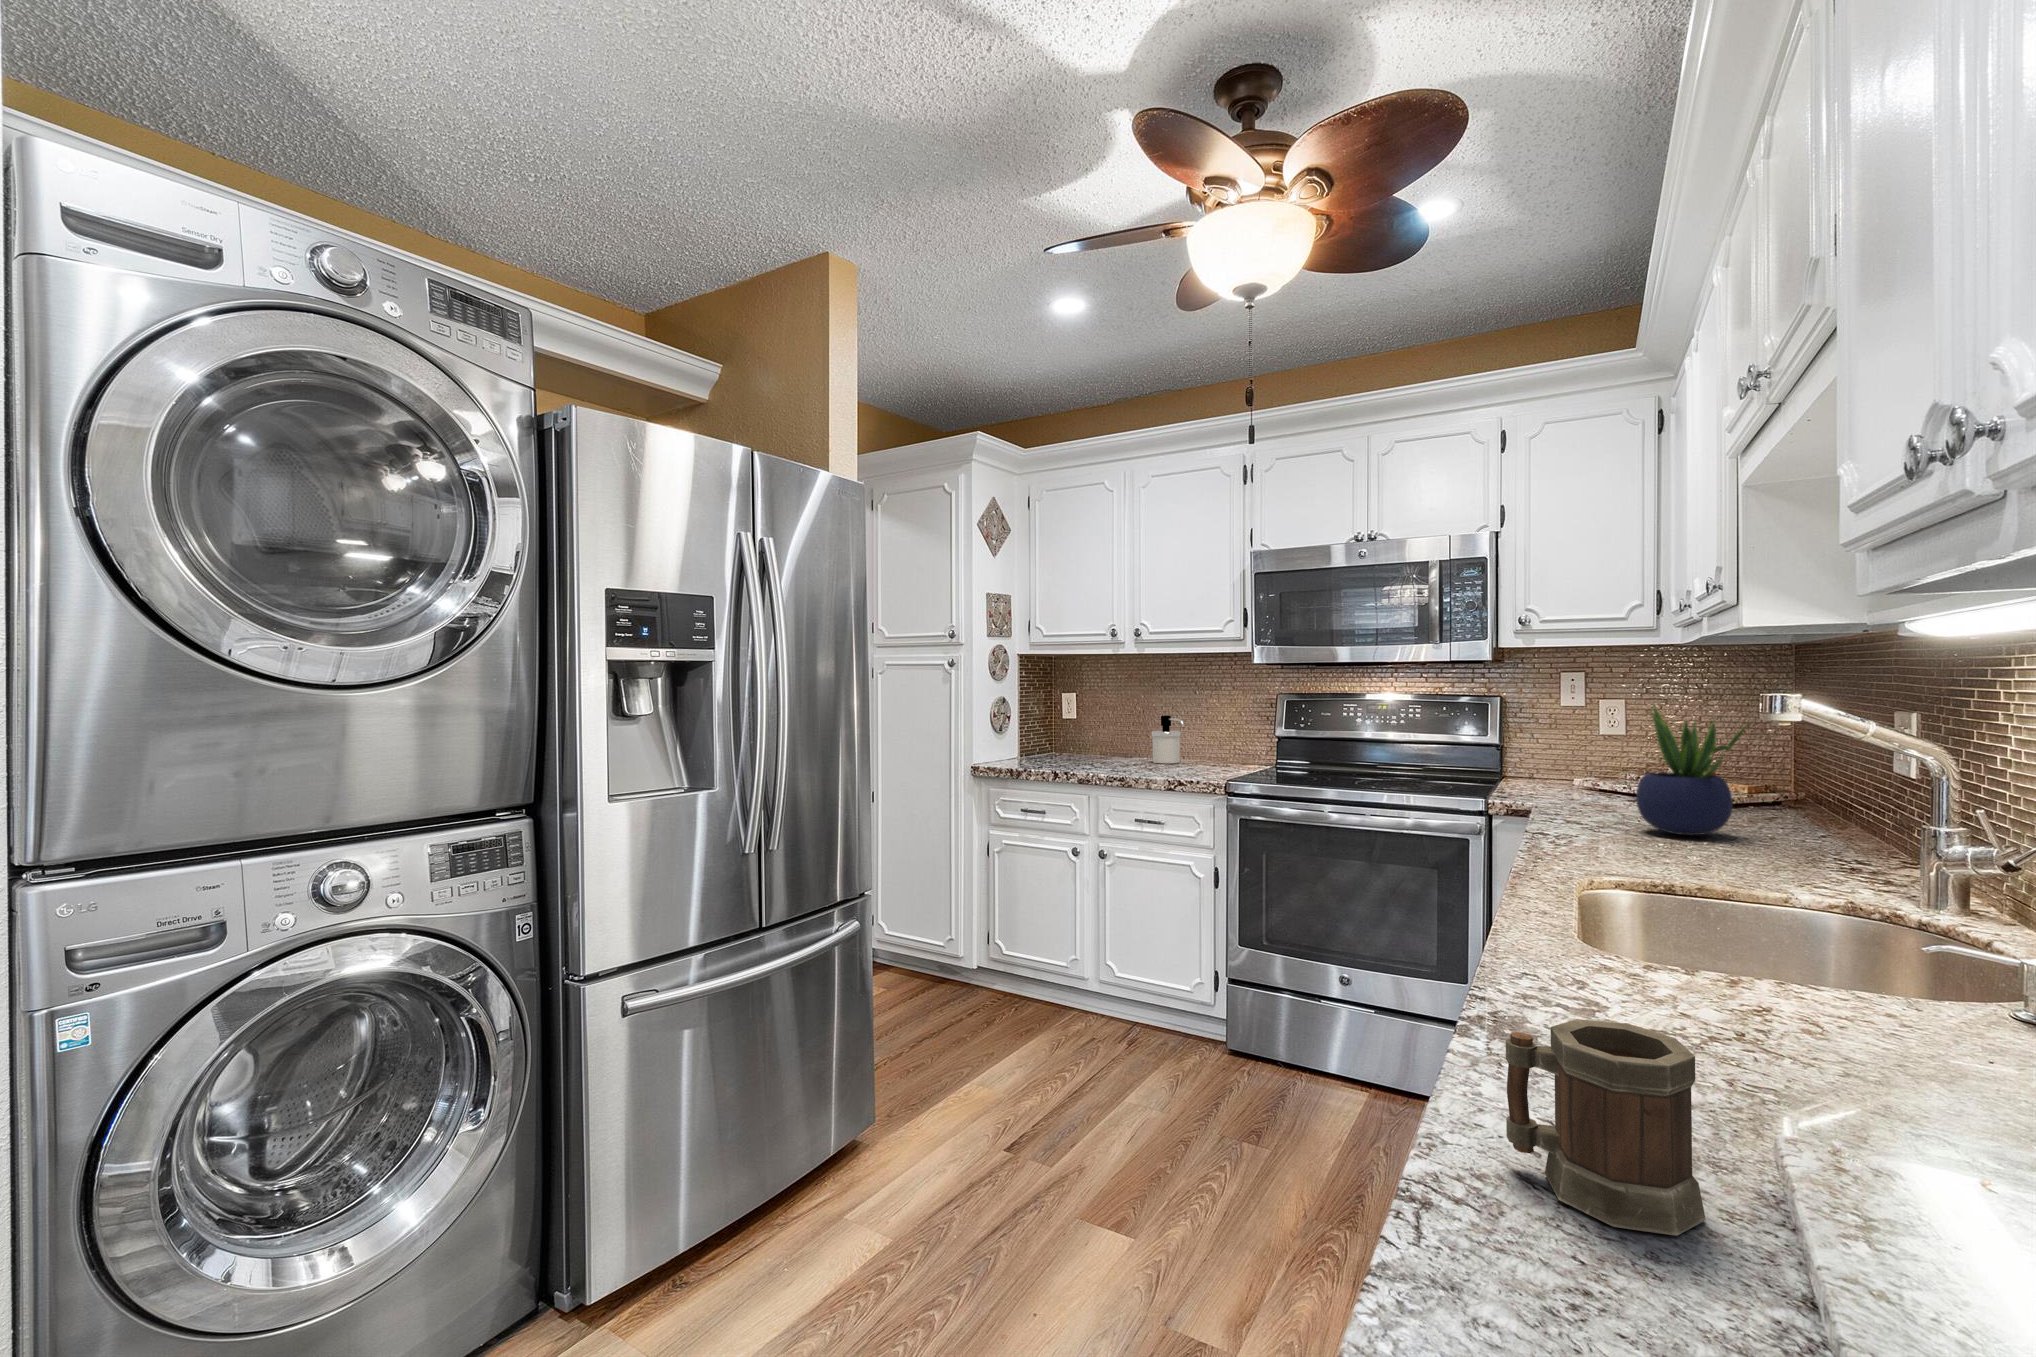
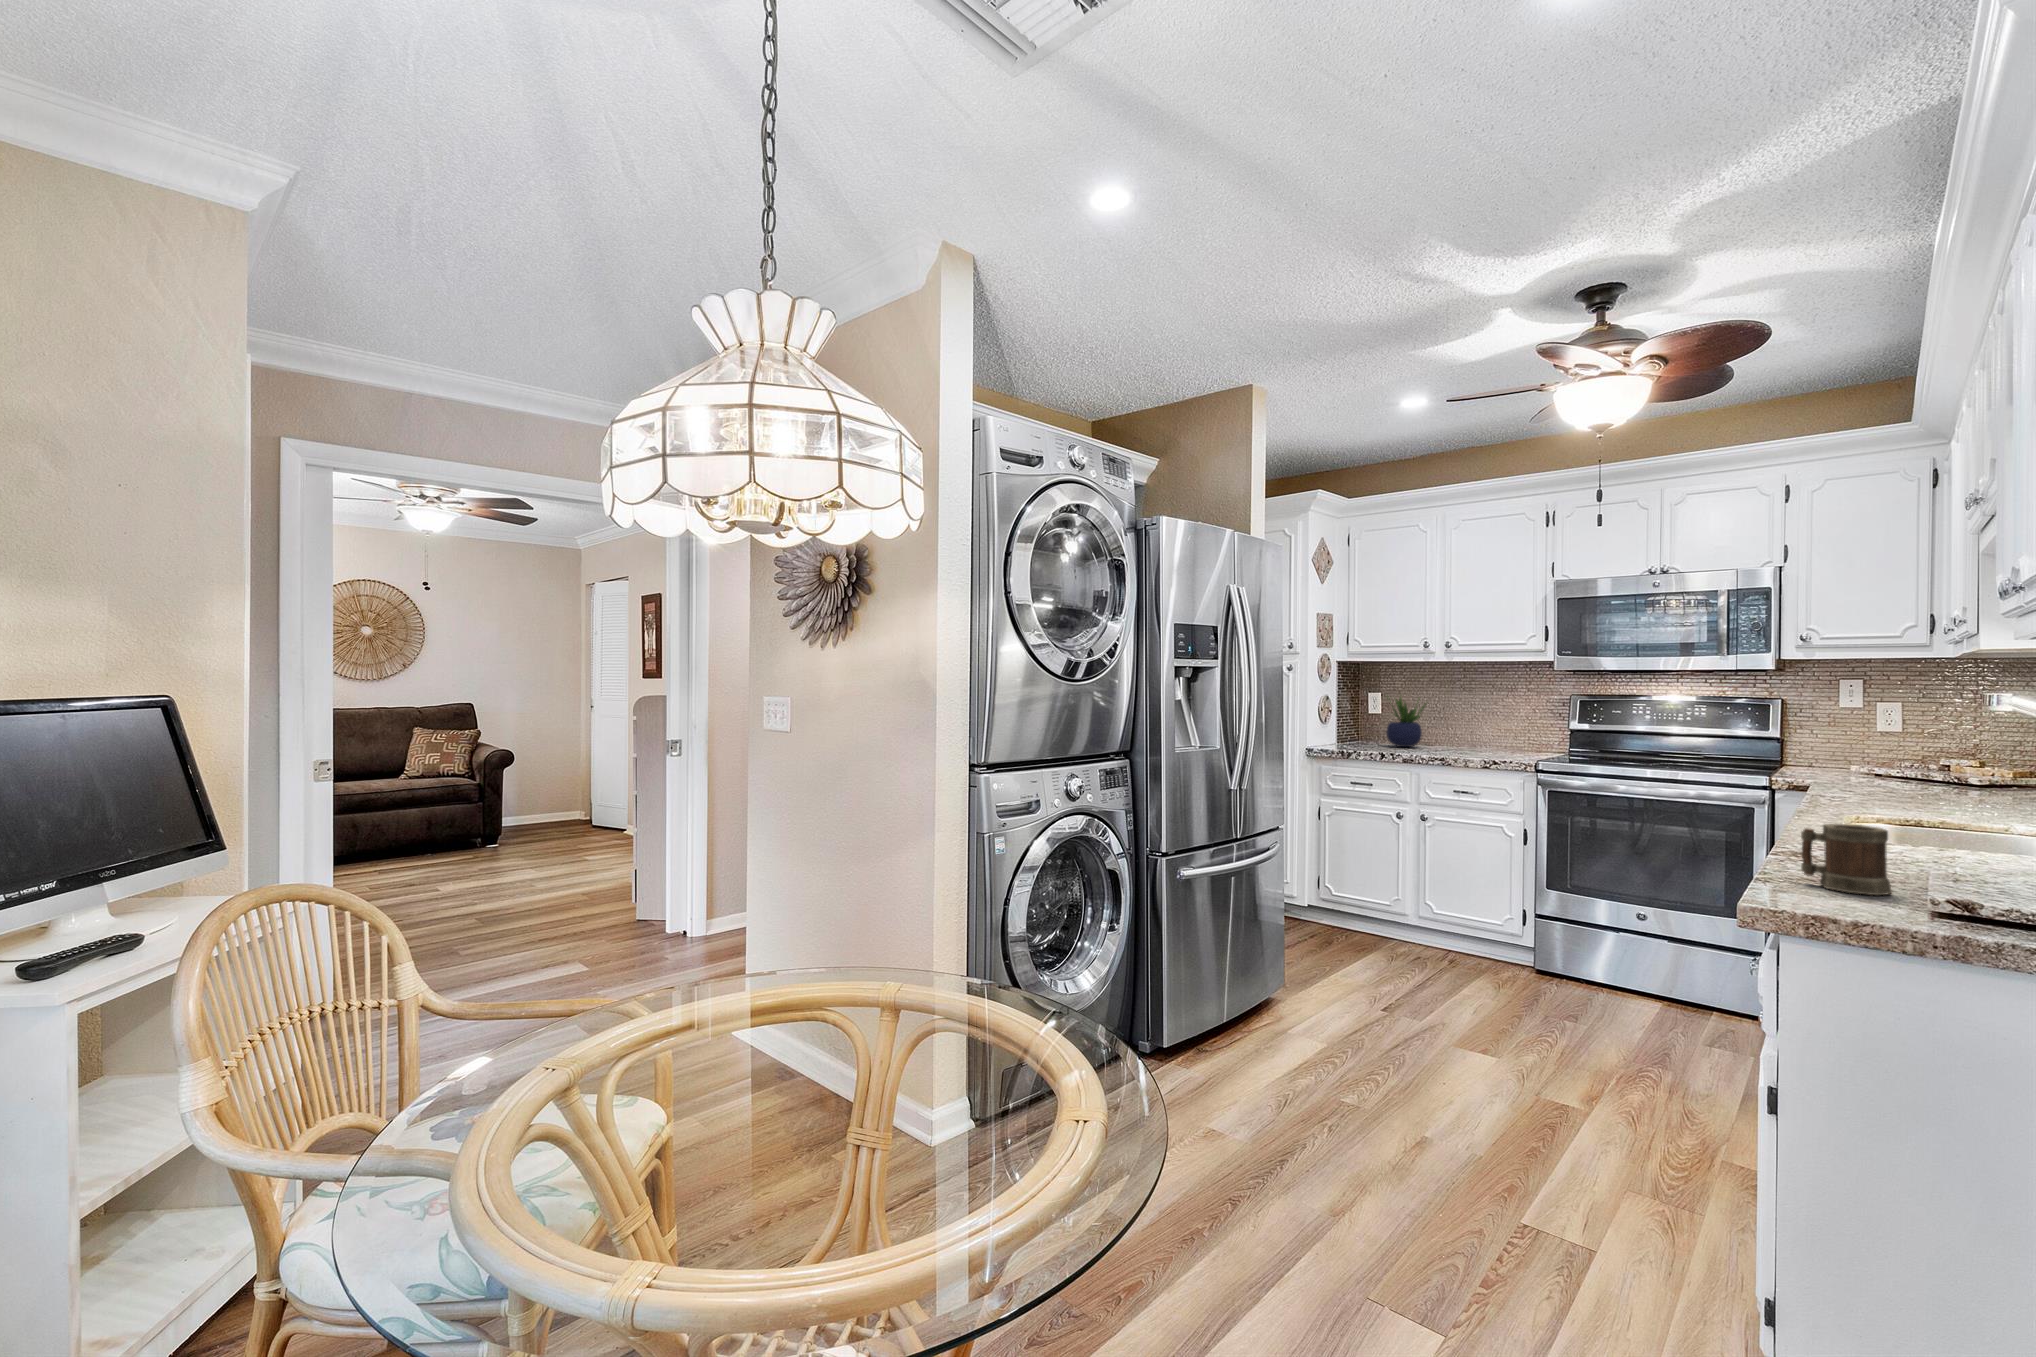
potted plant: present [1636,706,1747,835] -> present [1386,698,1426,747]
soap dispenser: present [1151,715,1185,764] -> none [1454,712,1485,751]

